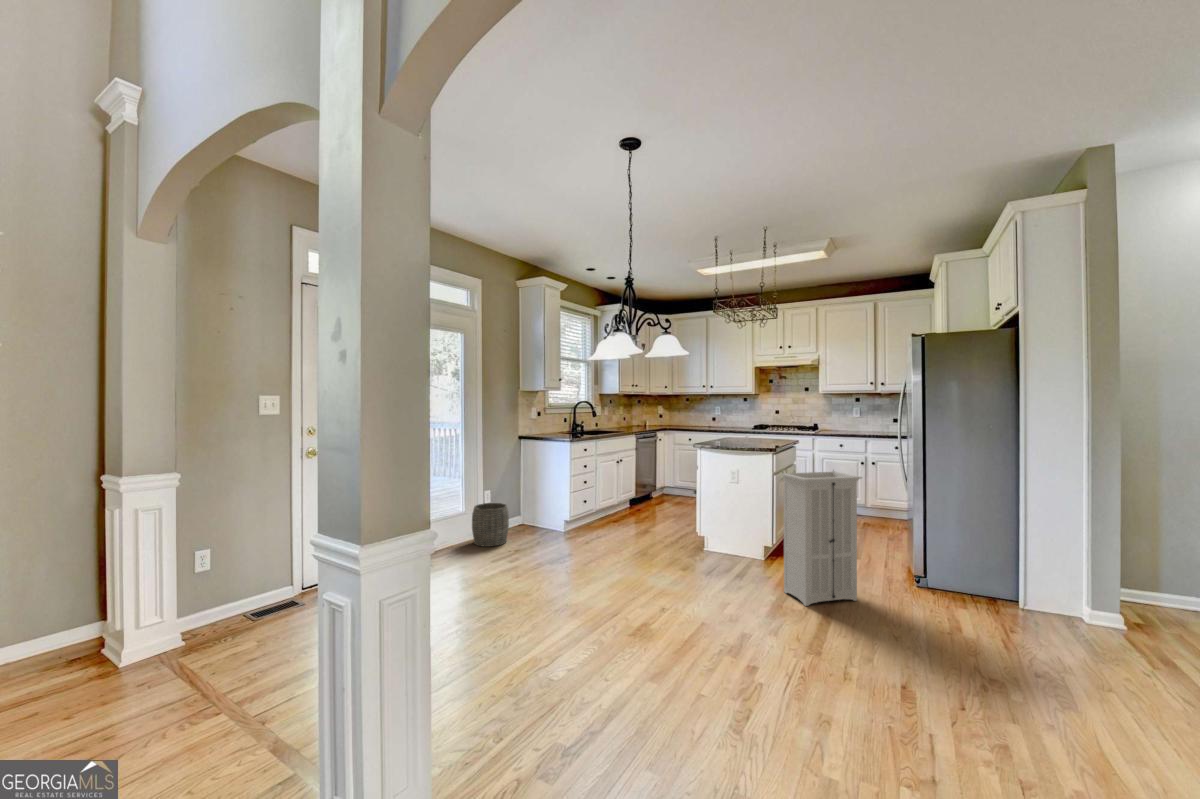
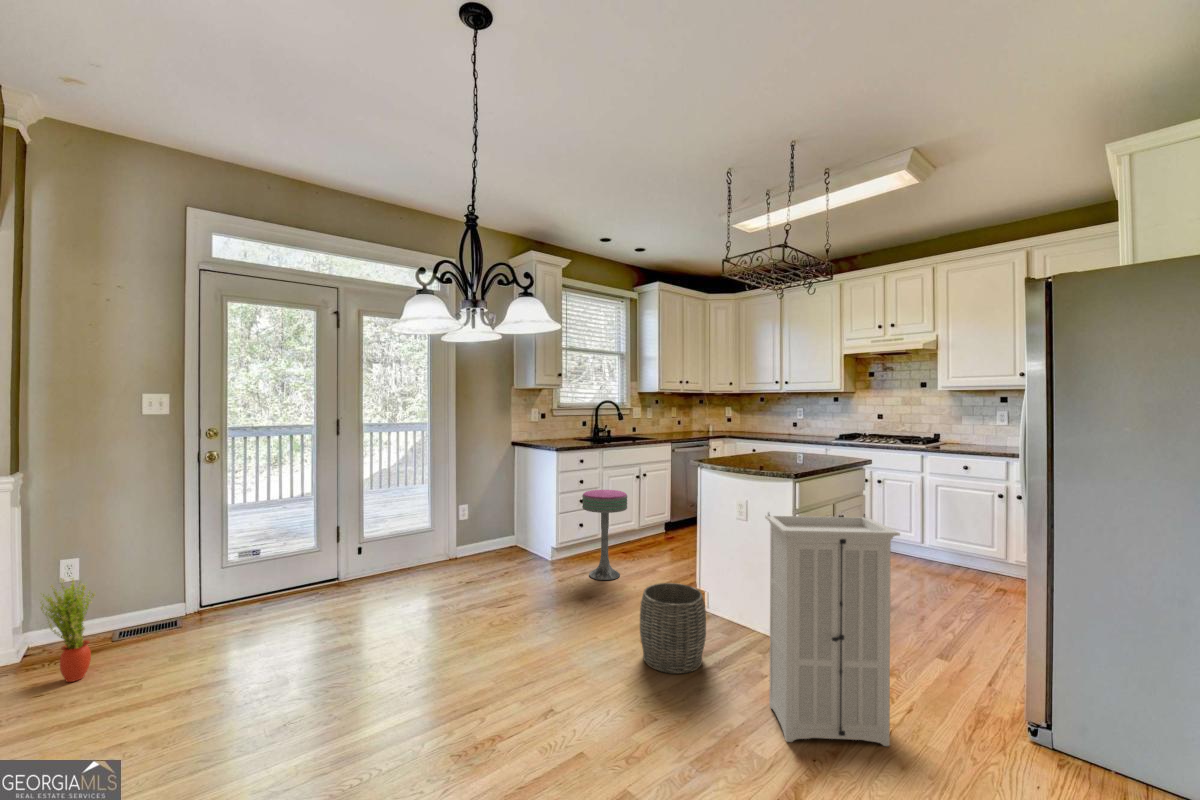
bar stool: none [597,471,632,540] -> present [582,490,627,580]
woven basket: present [472,503,509,547] -> present [640,583,706,674]
potted plant: none [232,557,277,646] -> present [40,578,95,682]

